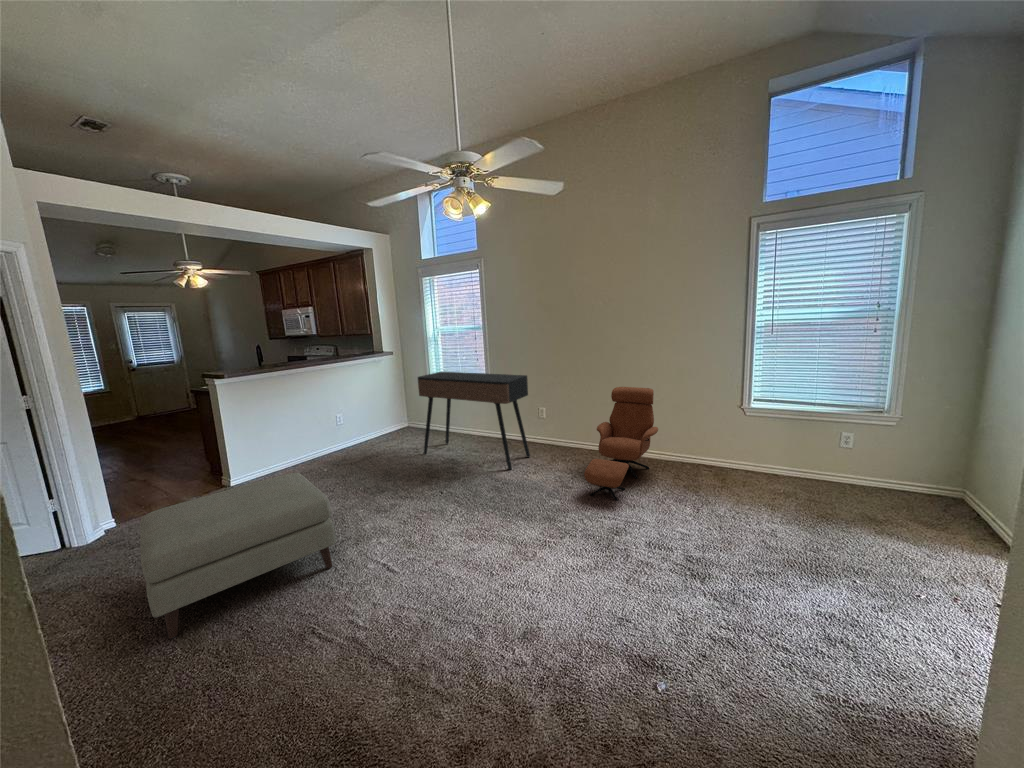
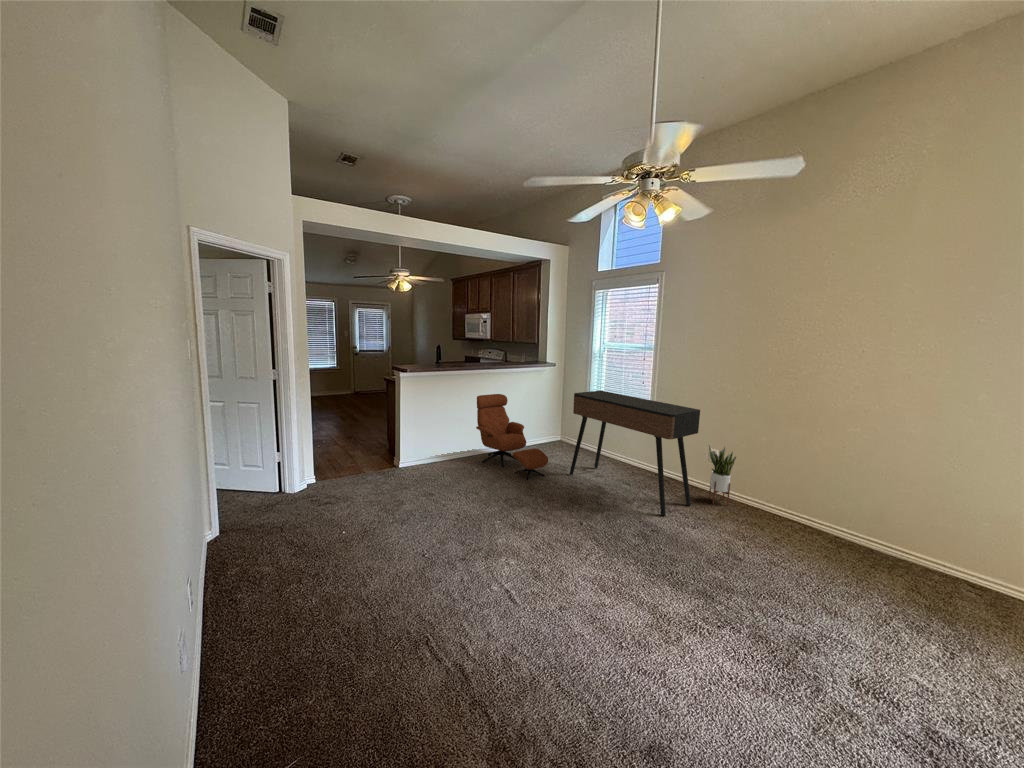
lounge chair: present [584,387,658,501] -> present [476,394,548,480]
potted plant: none [537,403,559,452] -> present [709,445,736,505]
ottoman: present [140,473,336,639] -> none [311,471,466,600]

